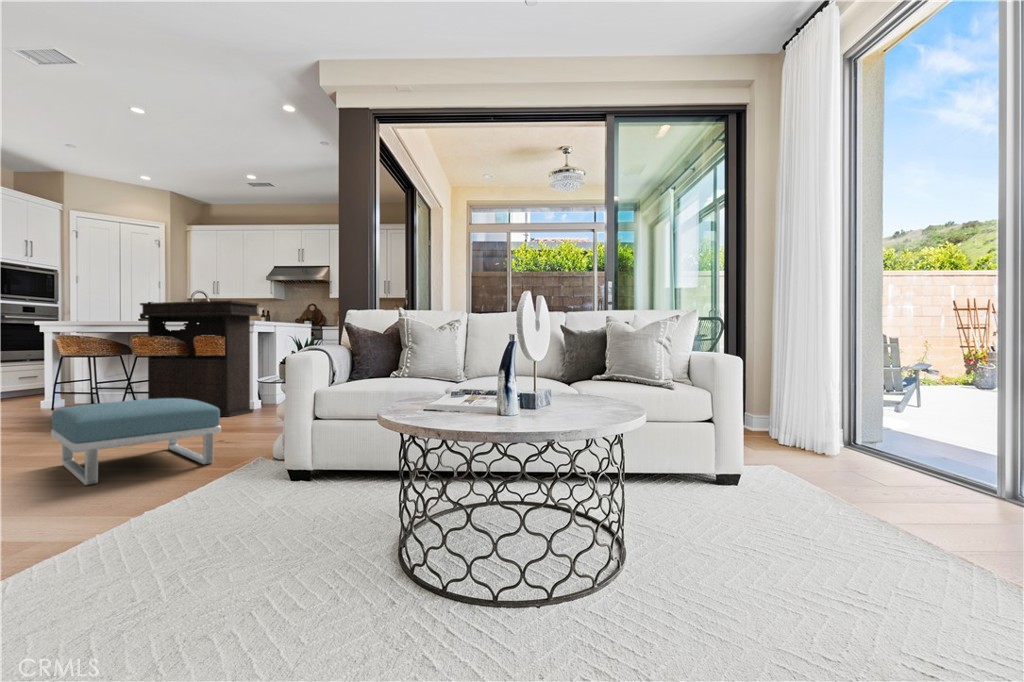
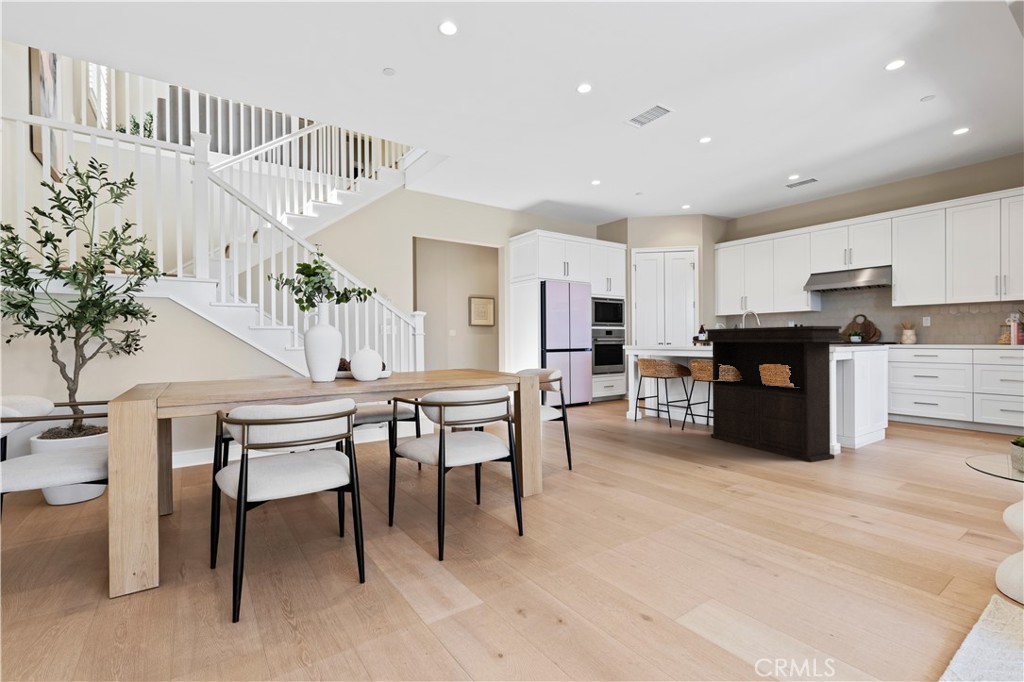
footstool: present [51,398,221,485] -> none [688,456,896,570]

